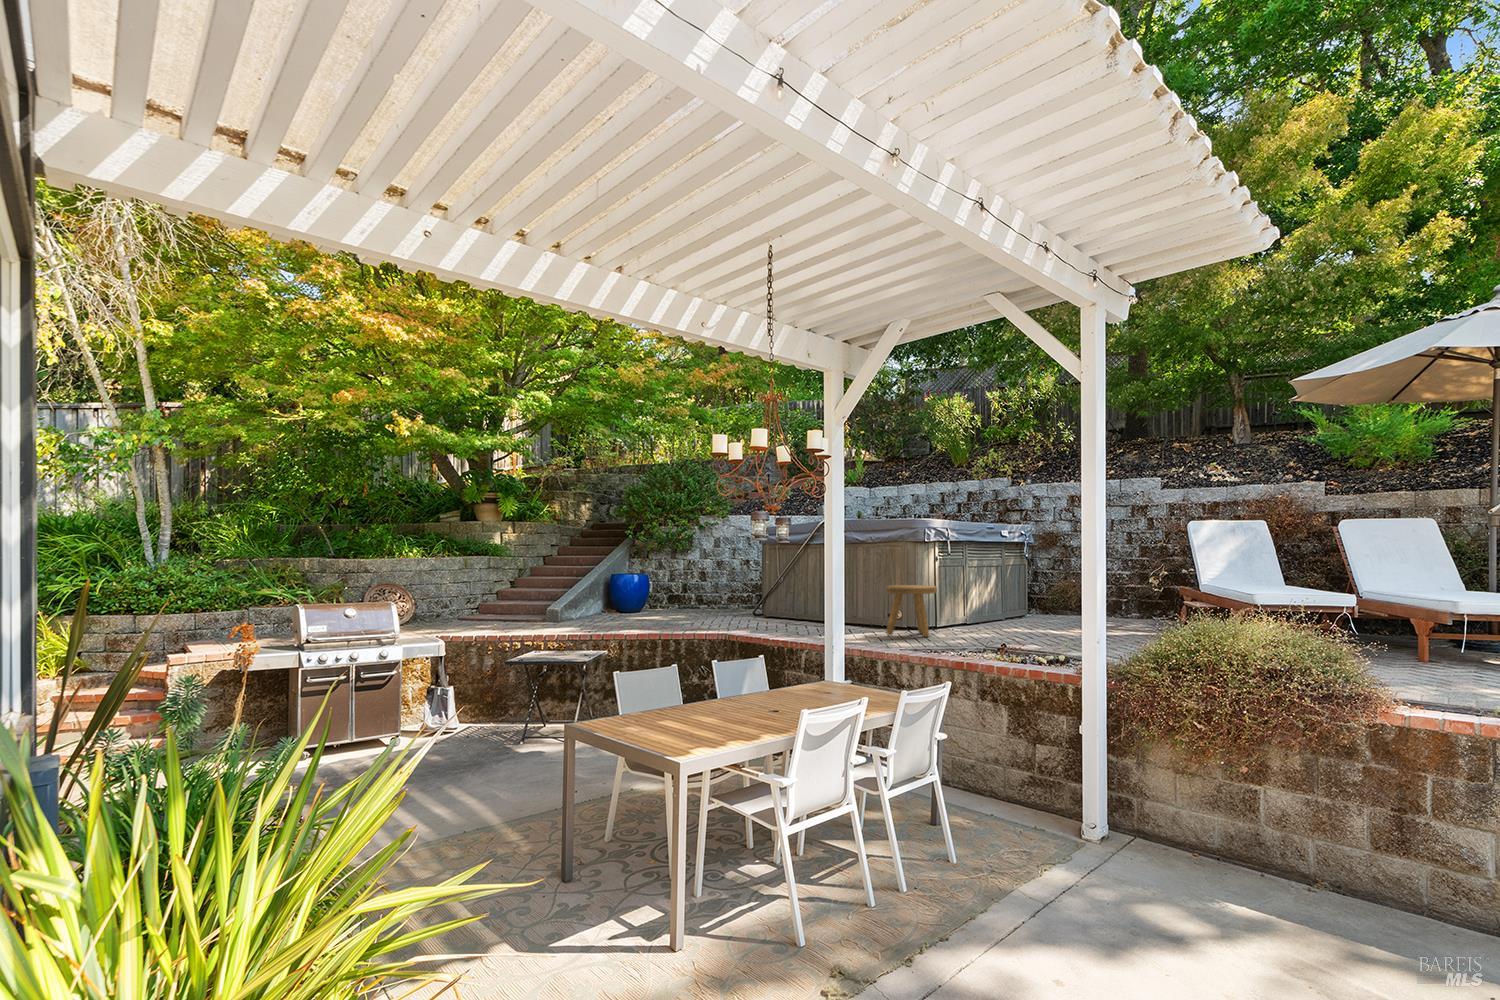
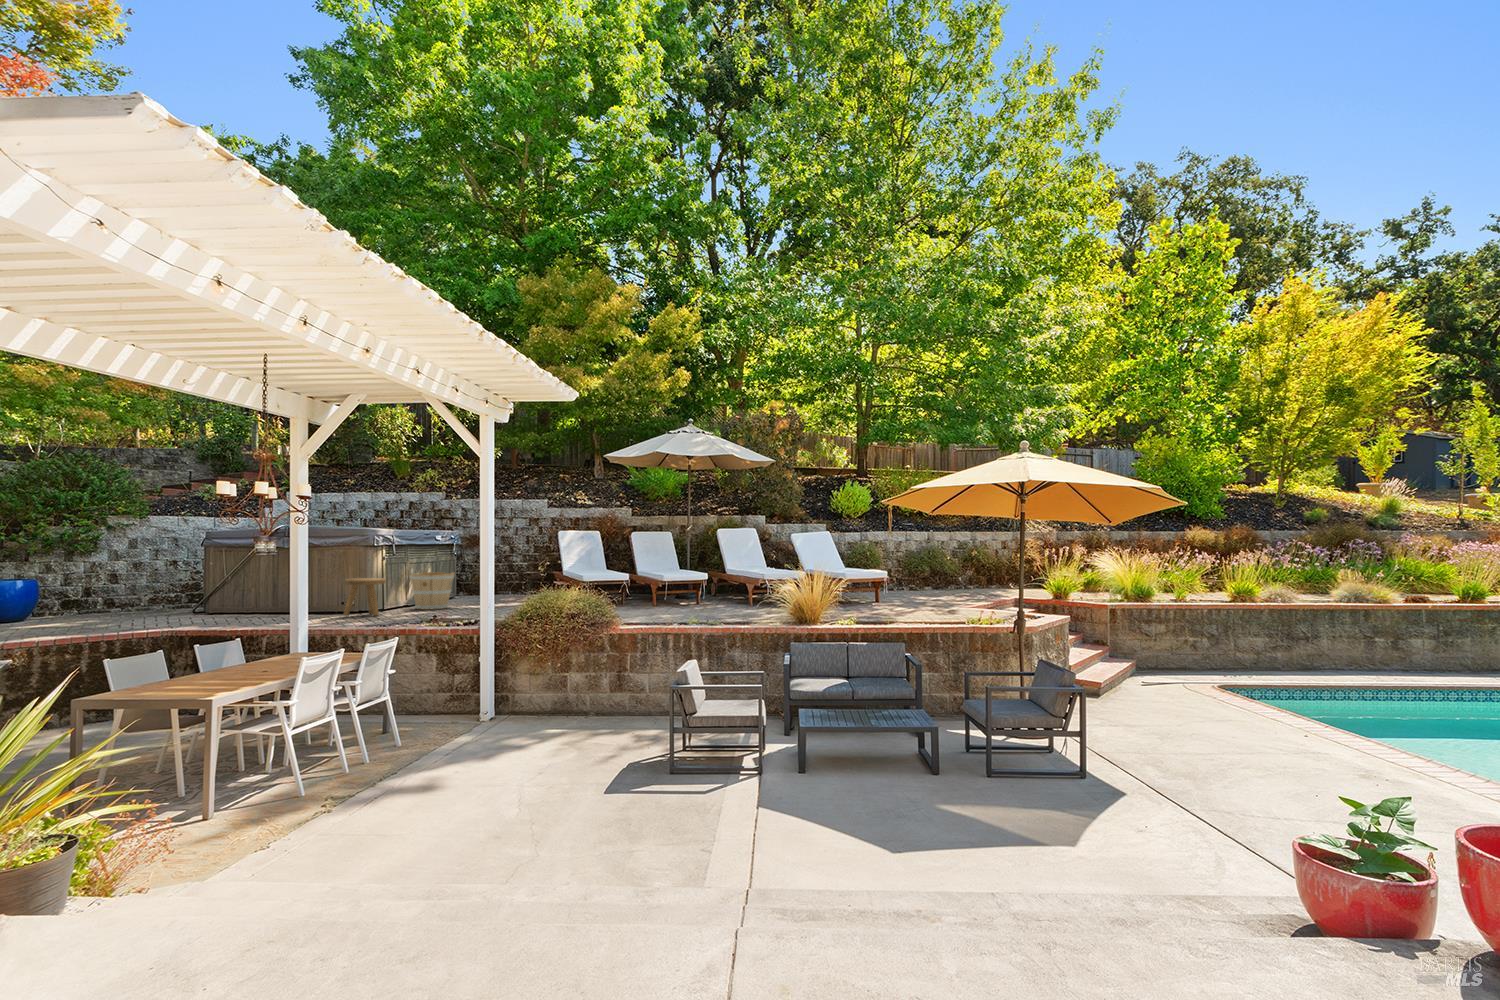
wooden bucket: none [969,579,1030,631] -> present [410,572,454,610]

